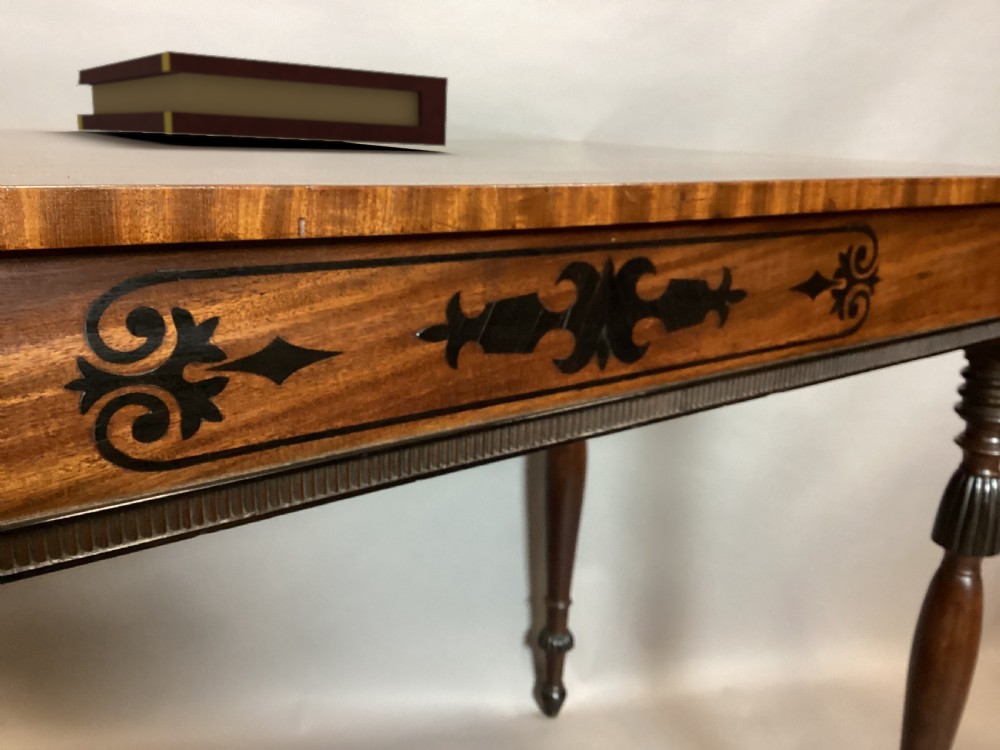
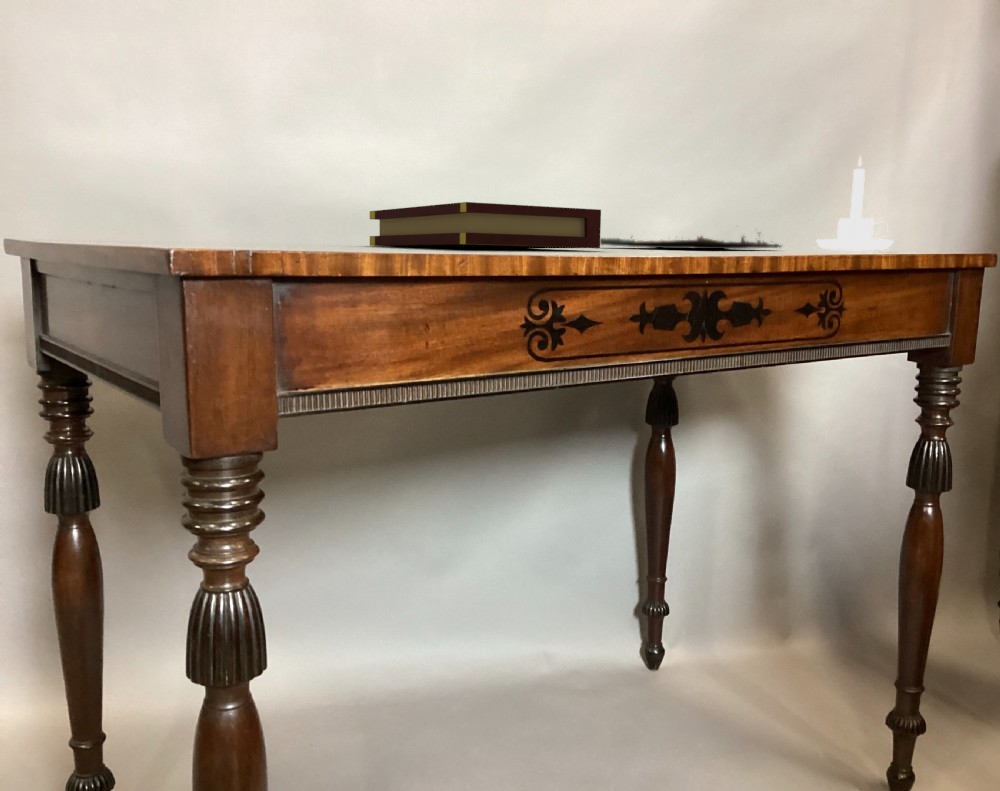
candle holder: none [790,15,898,154] -> present [817,156,893,250]
tray: none [458,108,747,150] -> present [600,236,781,249]

